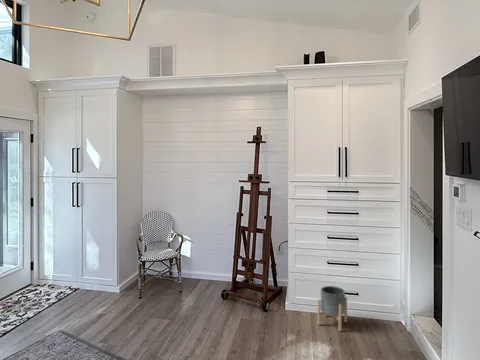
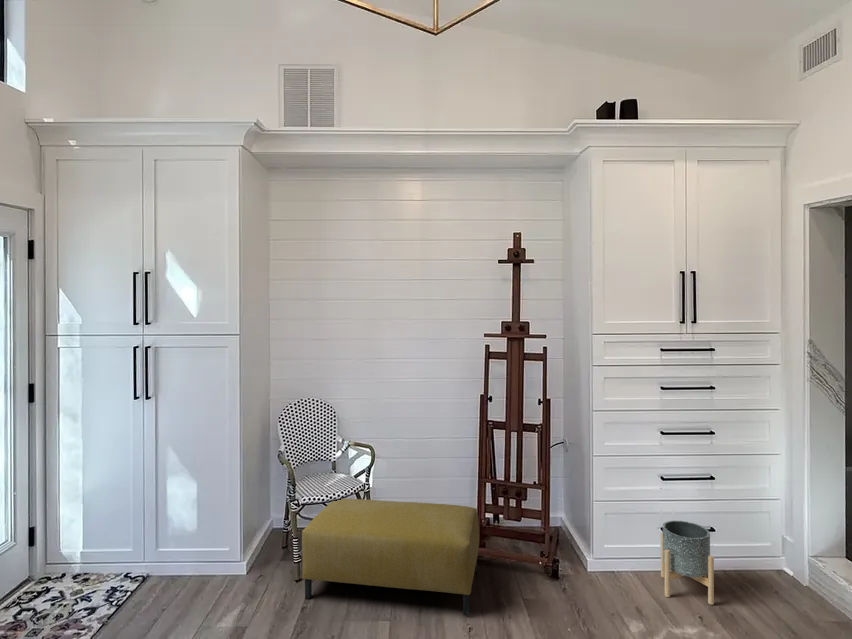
ottoman: none [138,262,229,320] -> present [302,499,479,615]

